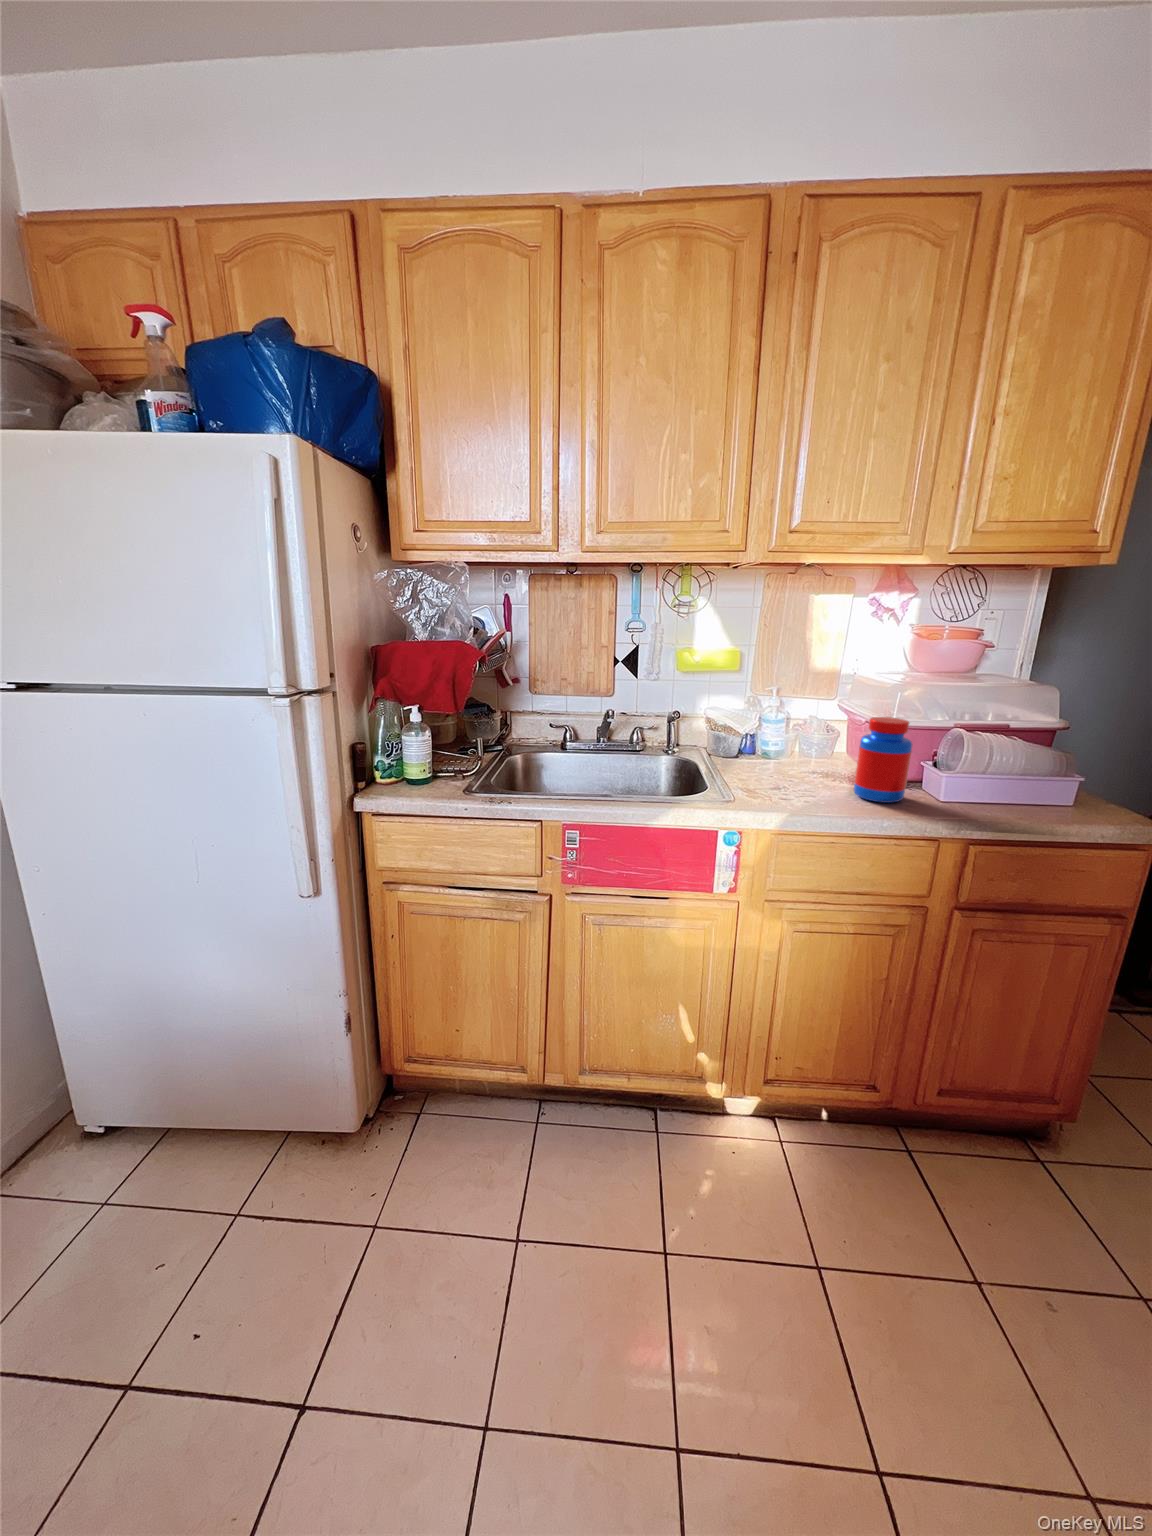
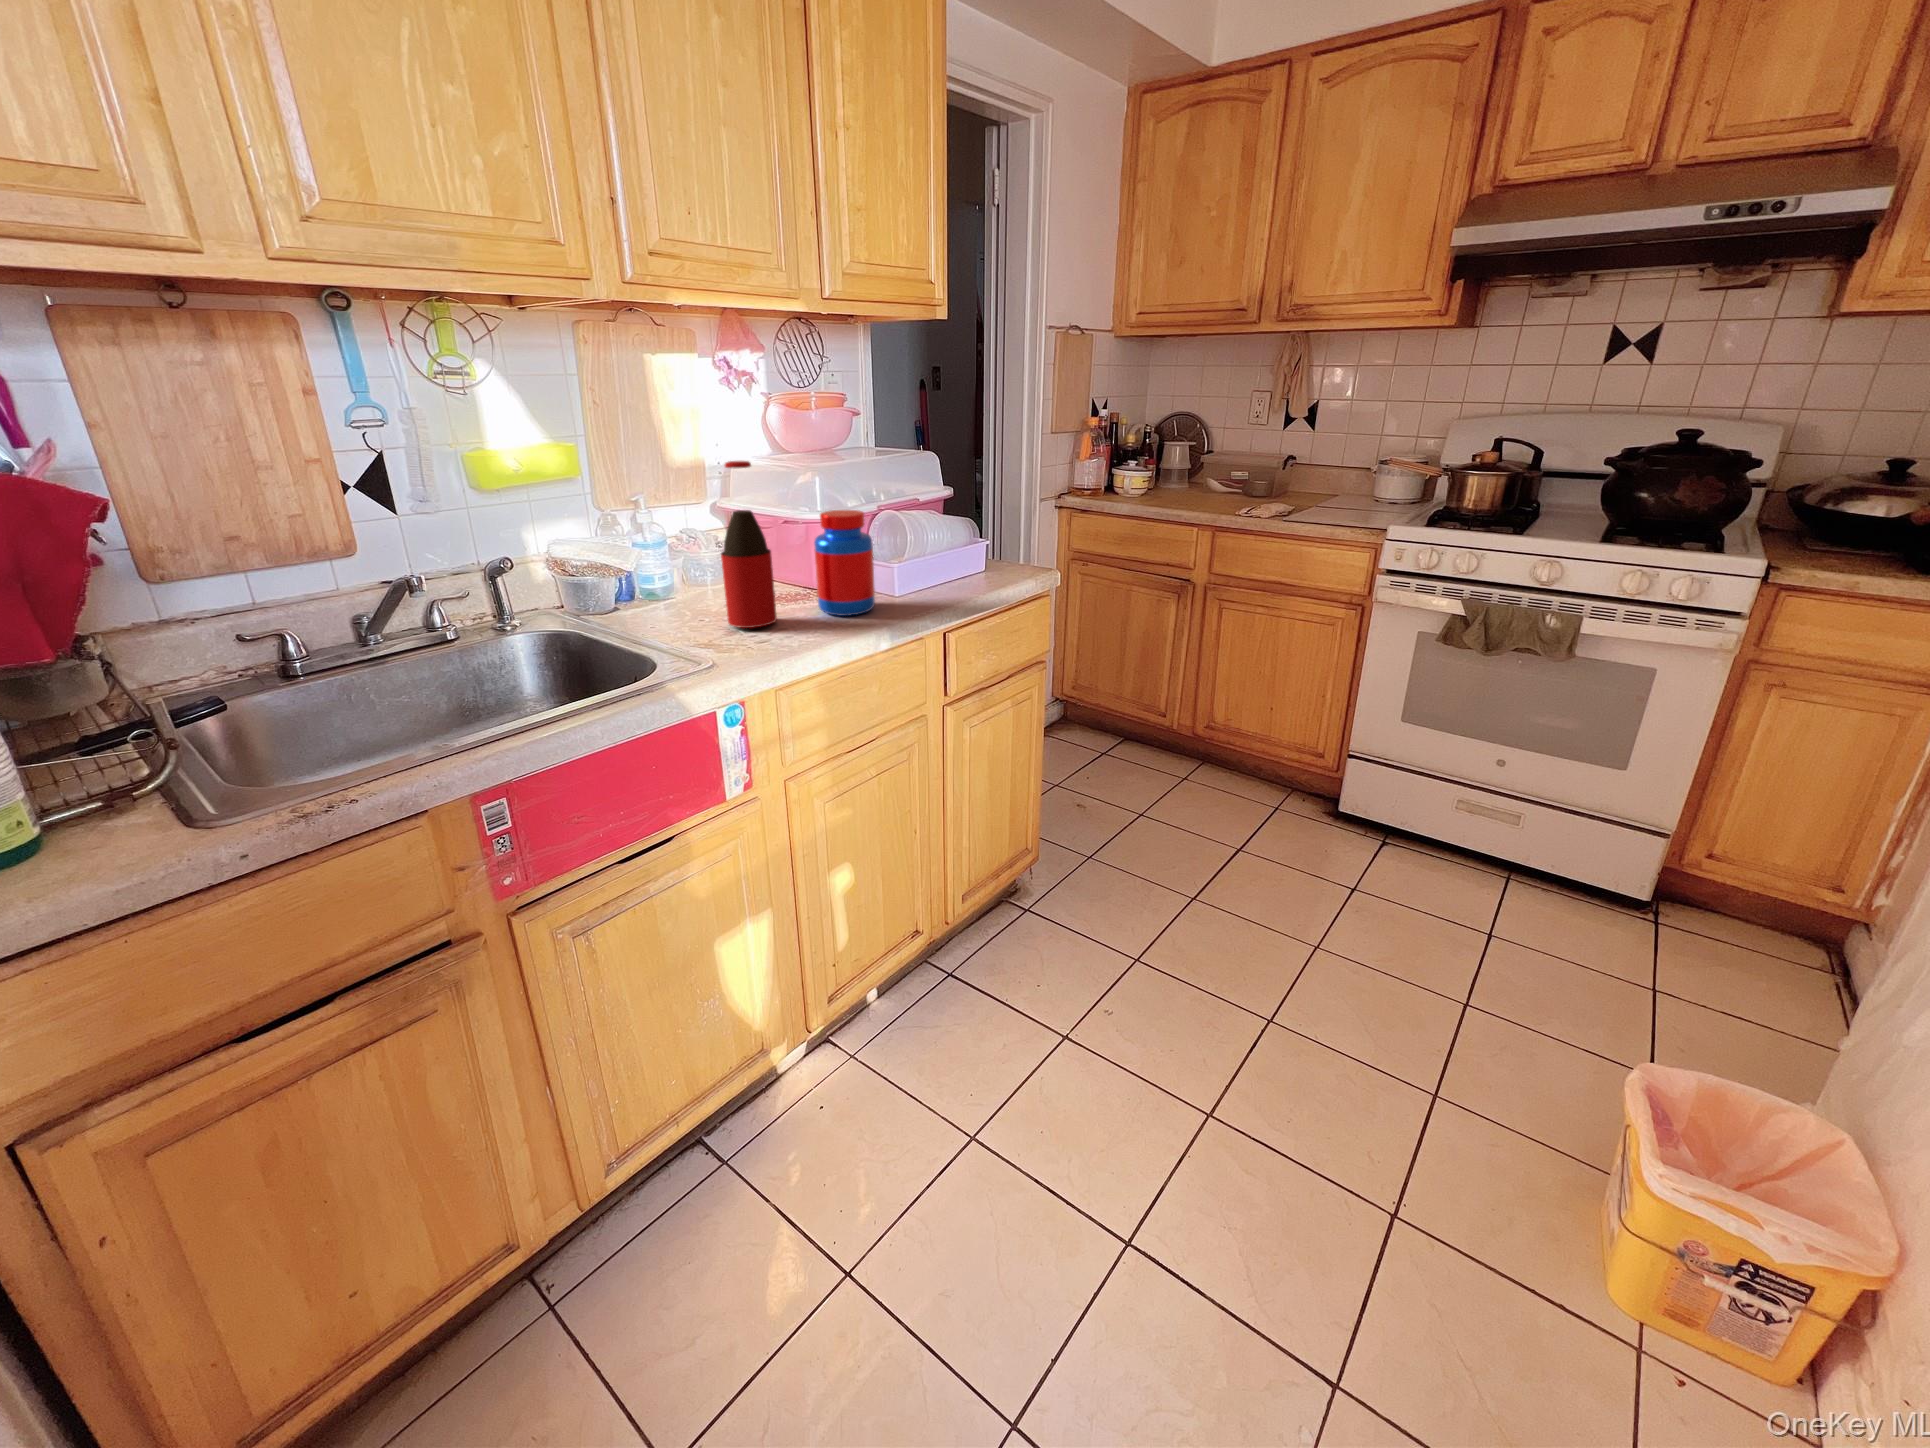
bottle: none [777,670,819,791] -> present [721,461,777,628]

